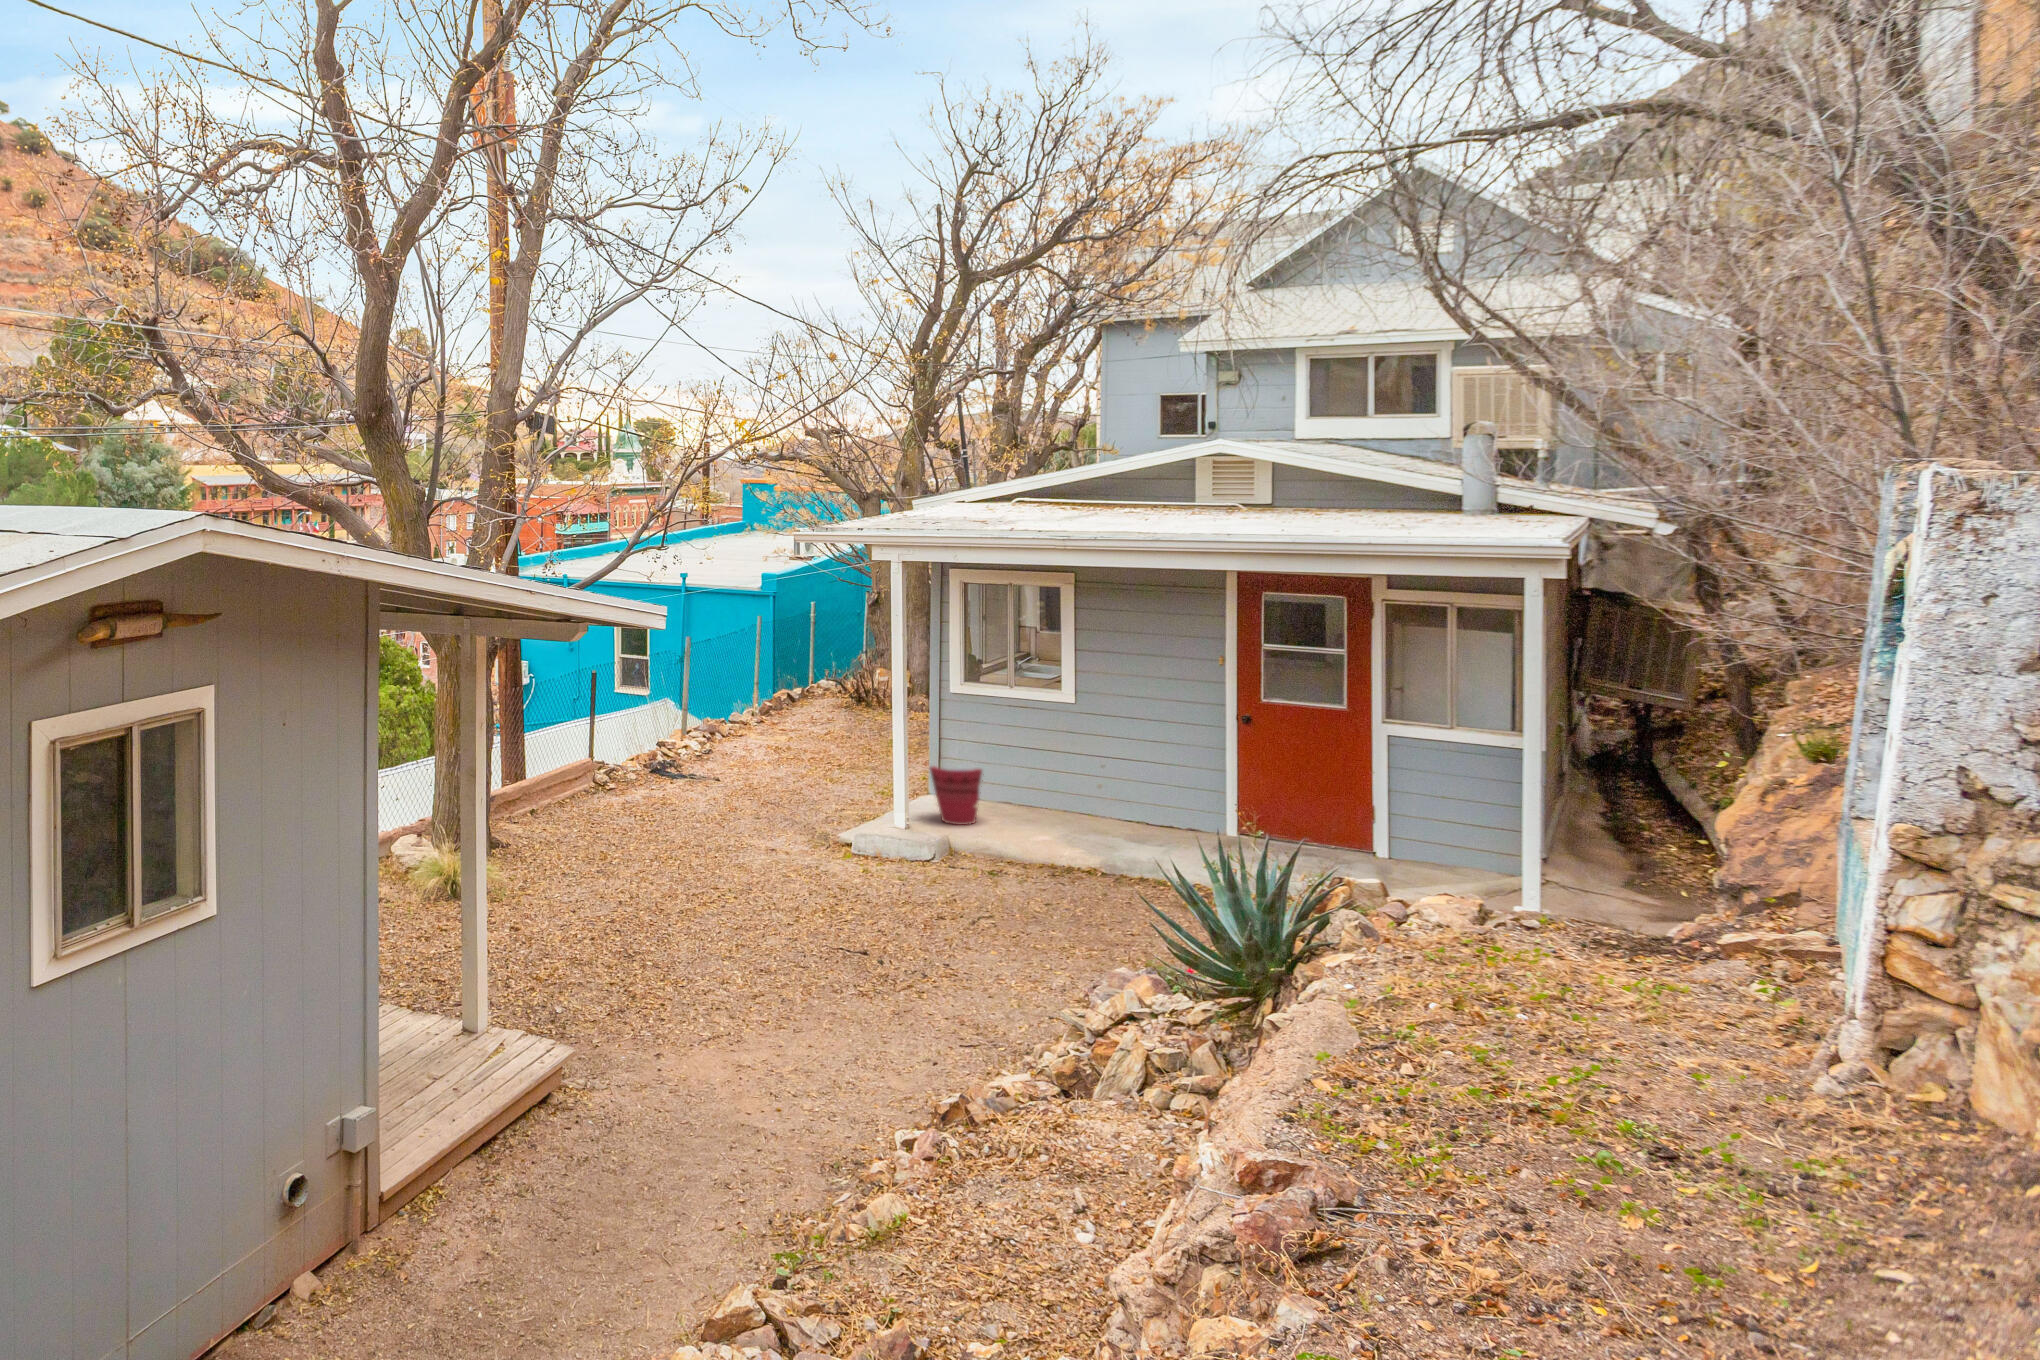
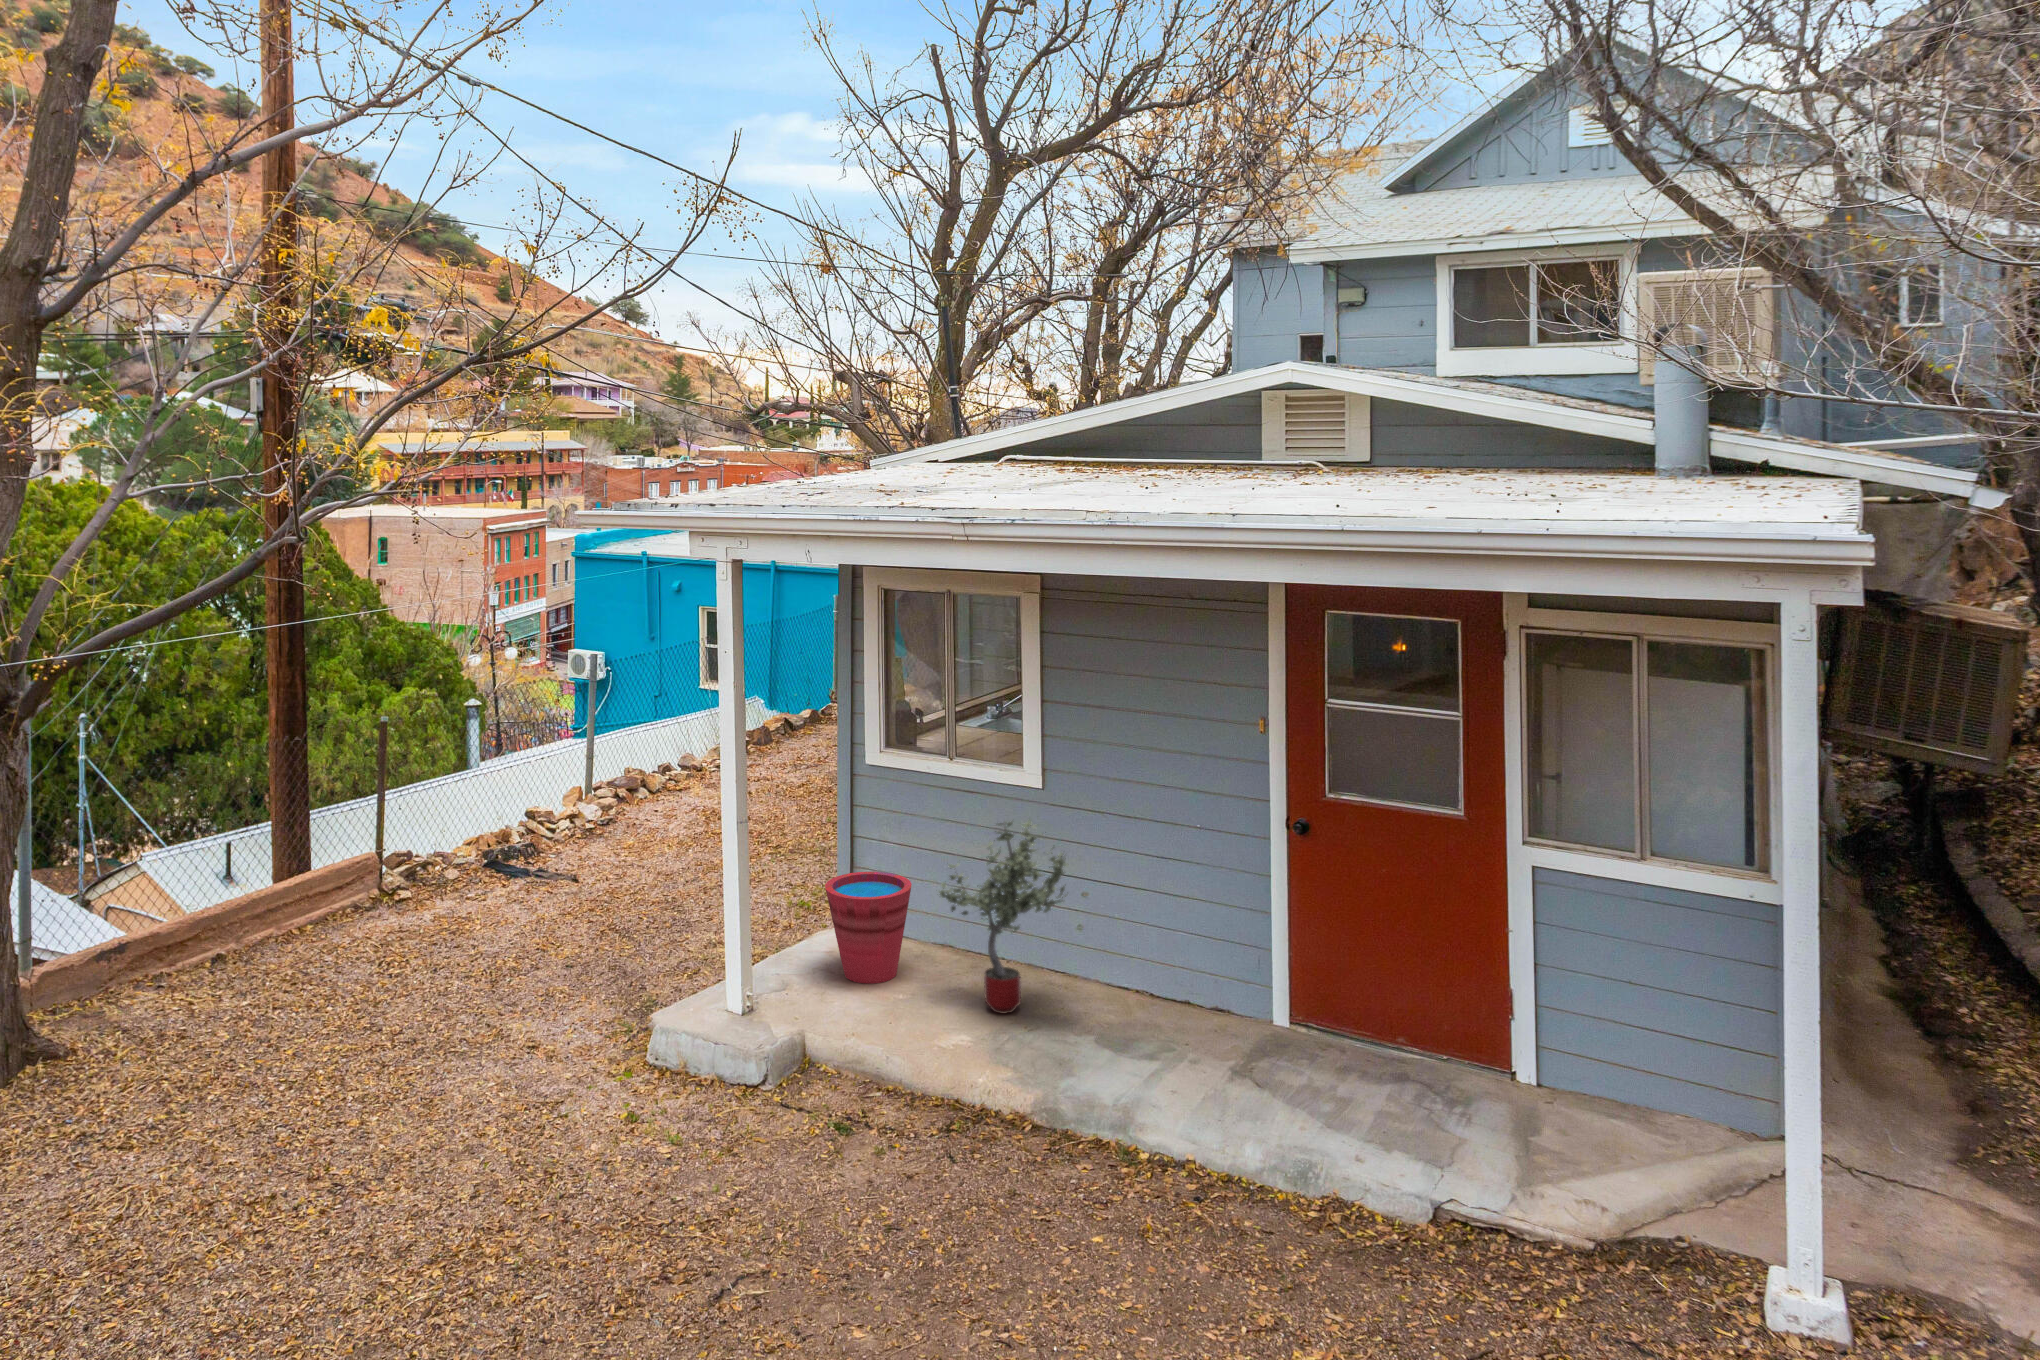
potted tree: none [1006,720,1098,837] -> present [939,820,1068,1014]

